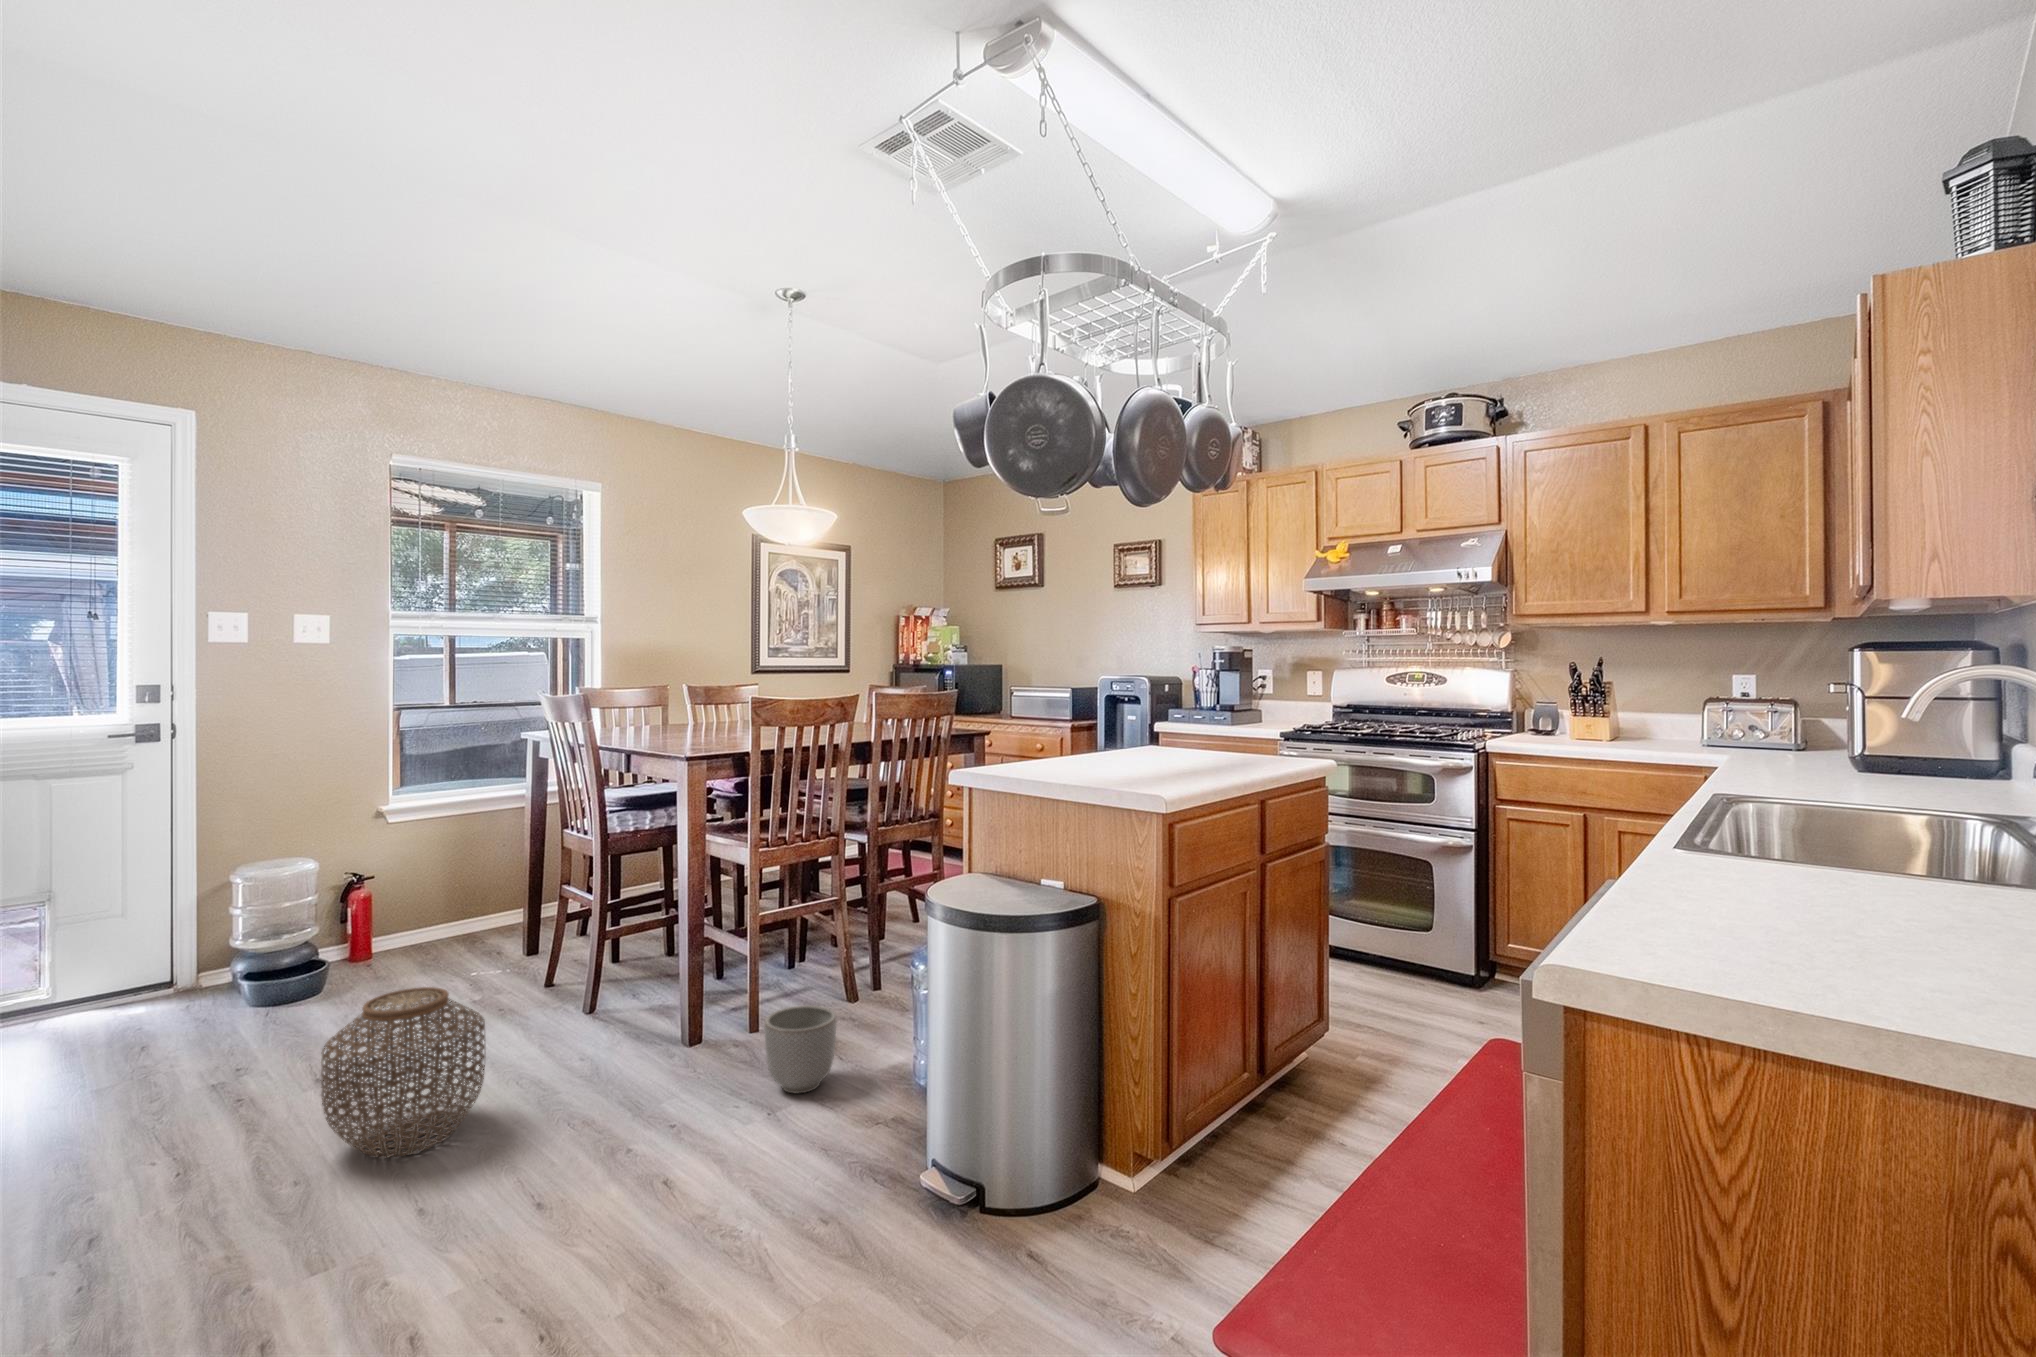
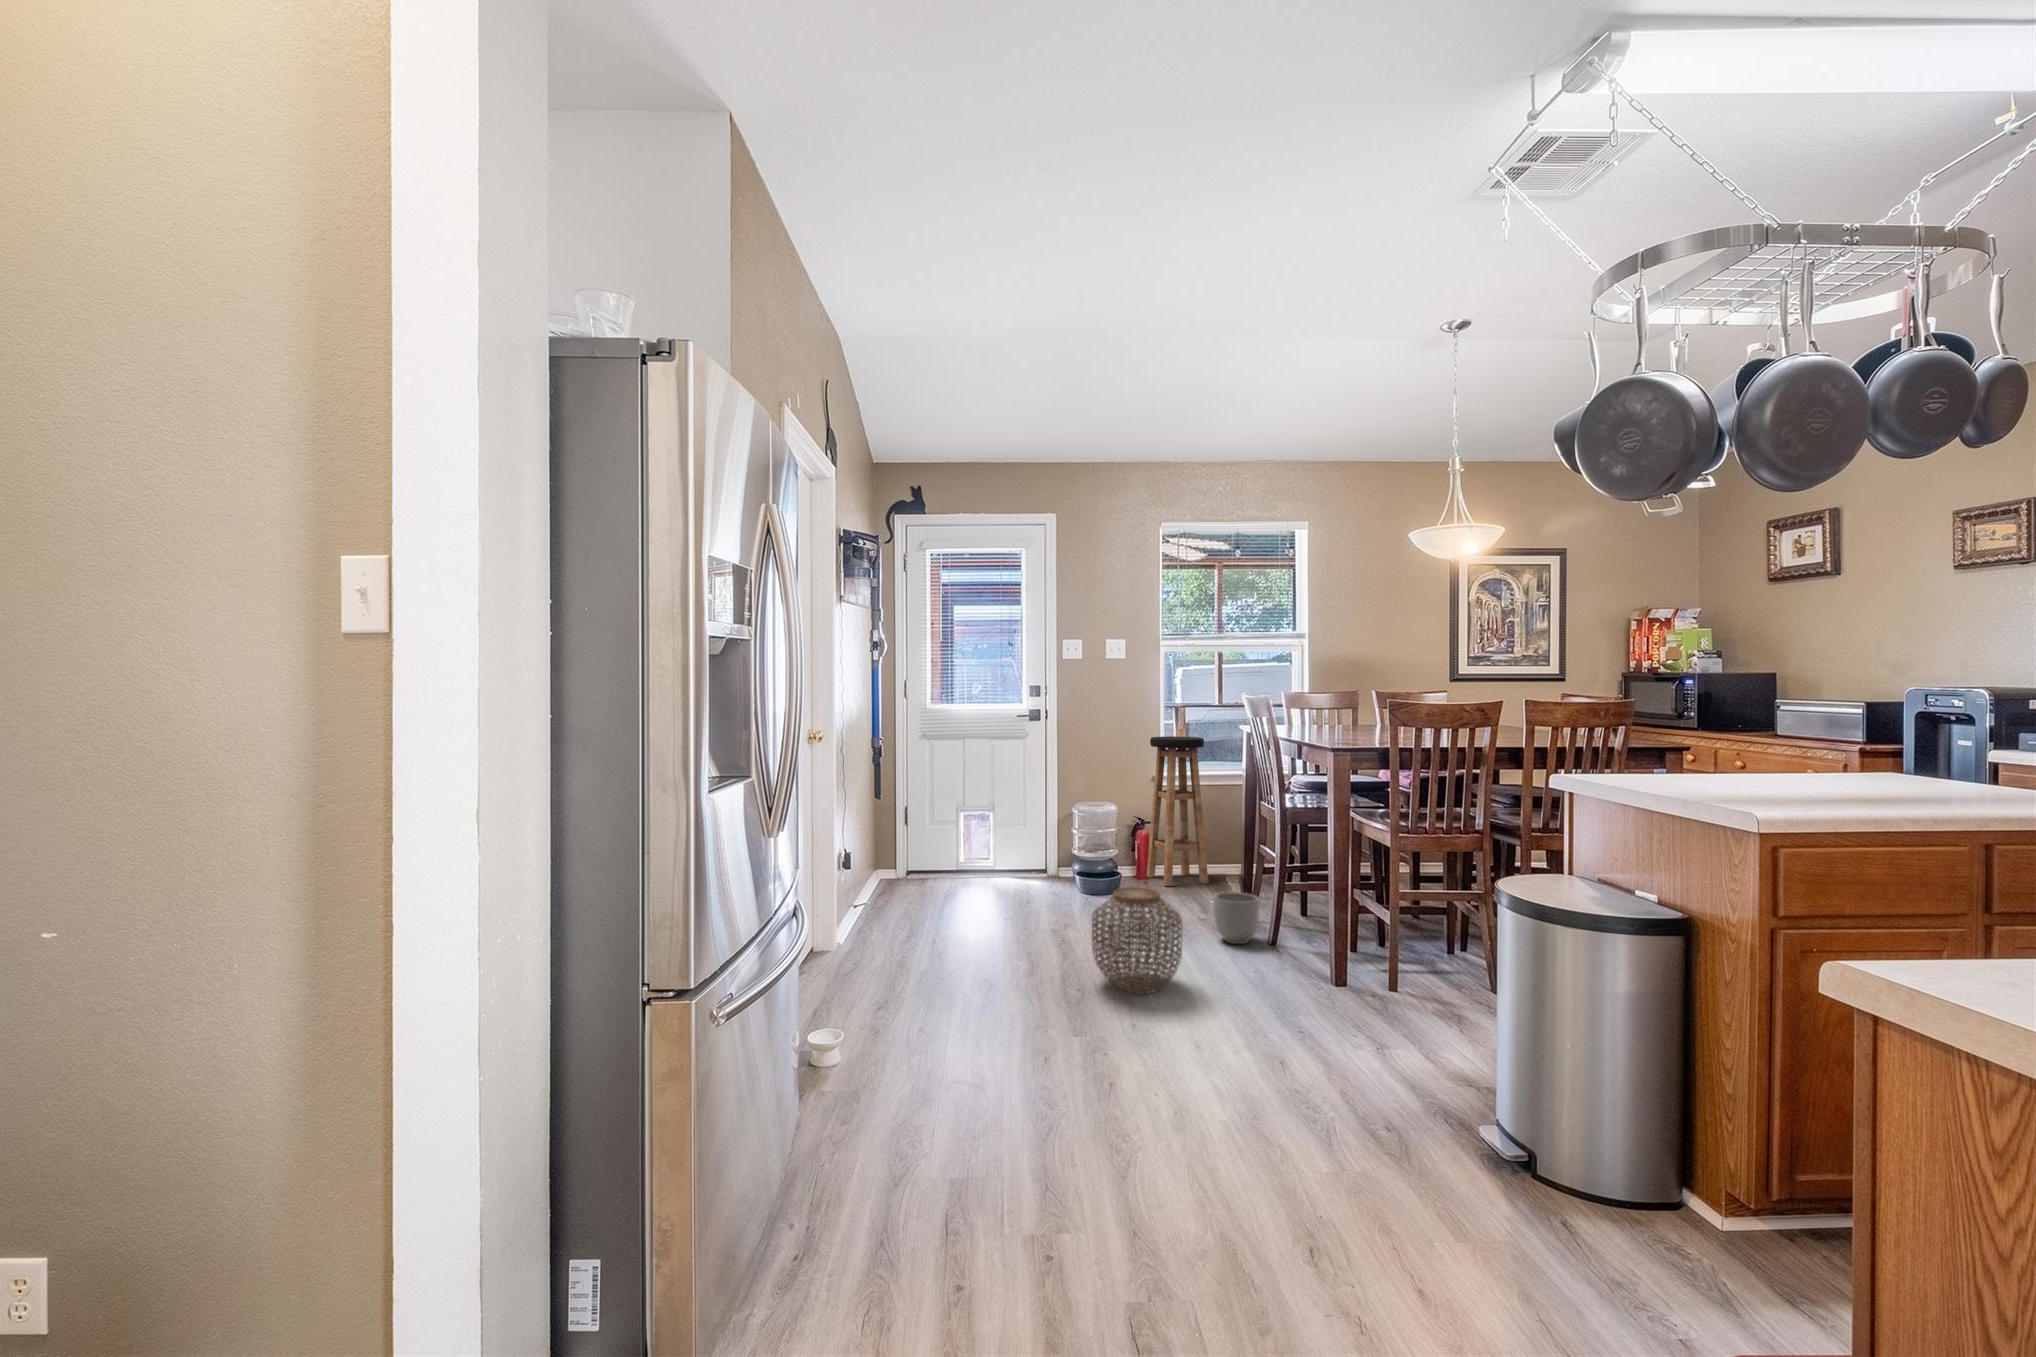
bar stool: none [367,752,470,966] -> present [1147,736,1208,886]
planter: present [764,1005,837,1094] -> present [1213,892,1260,944]

